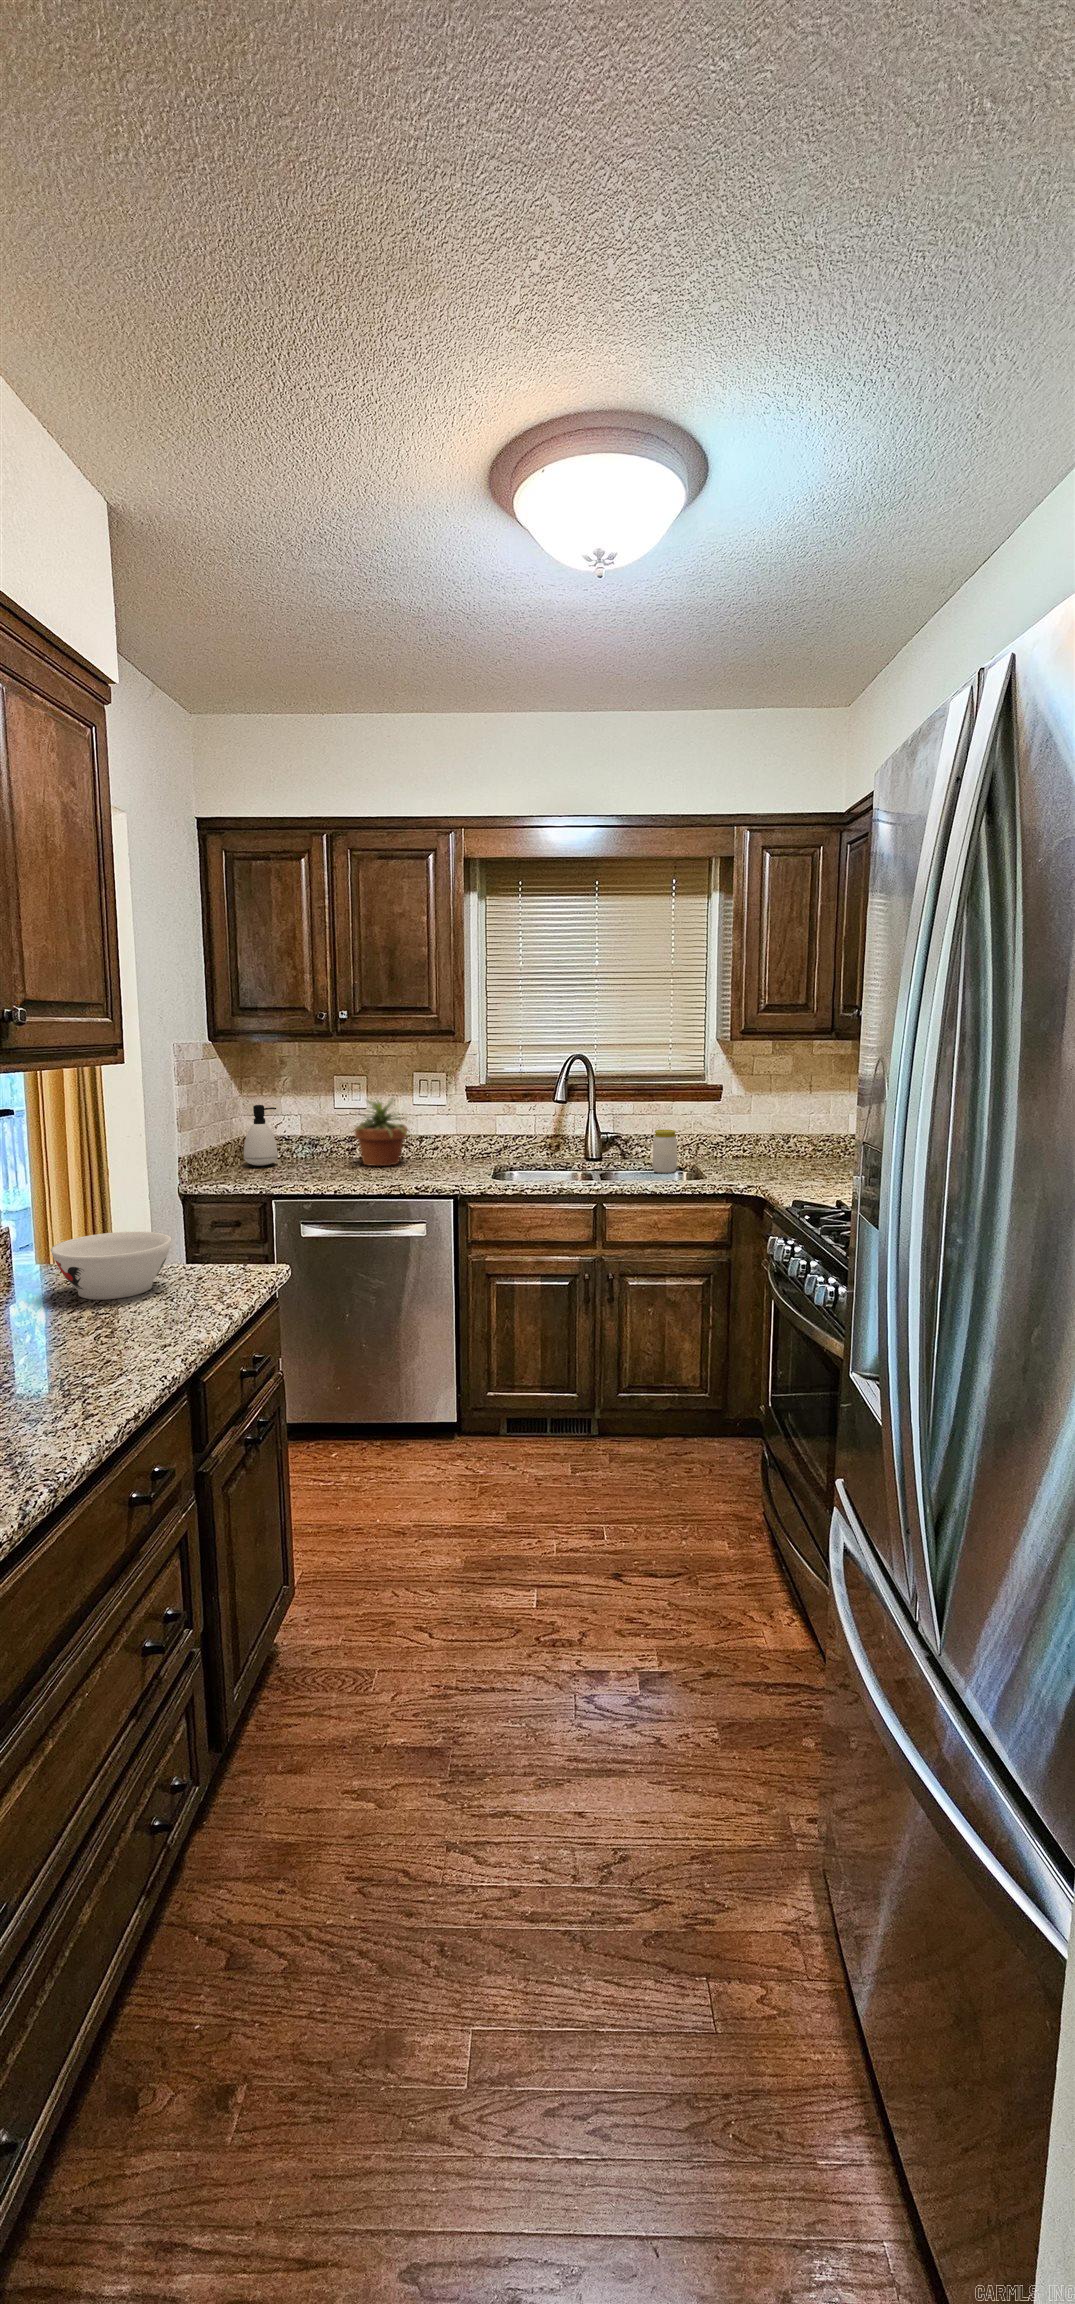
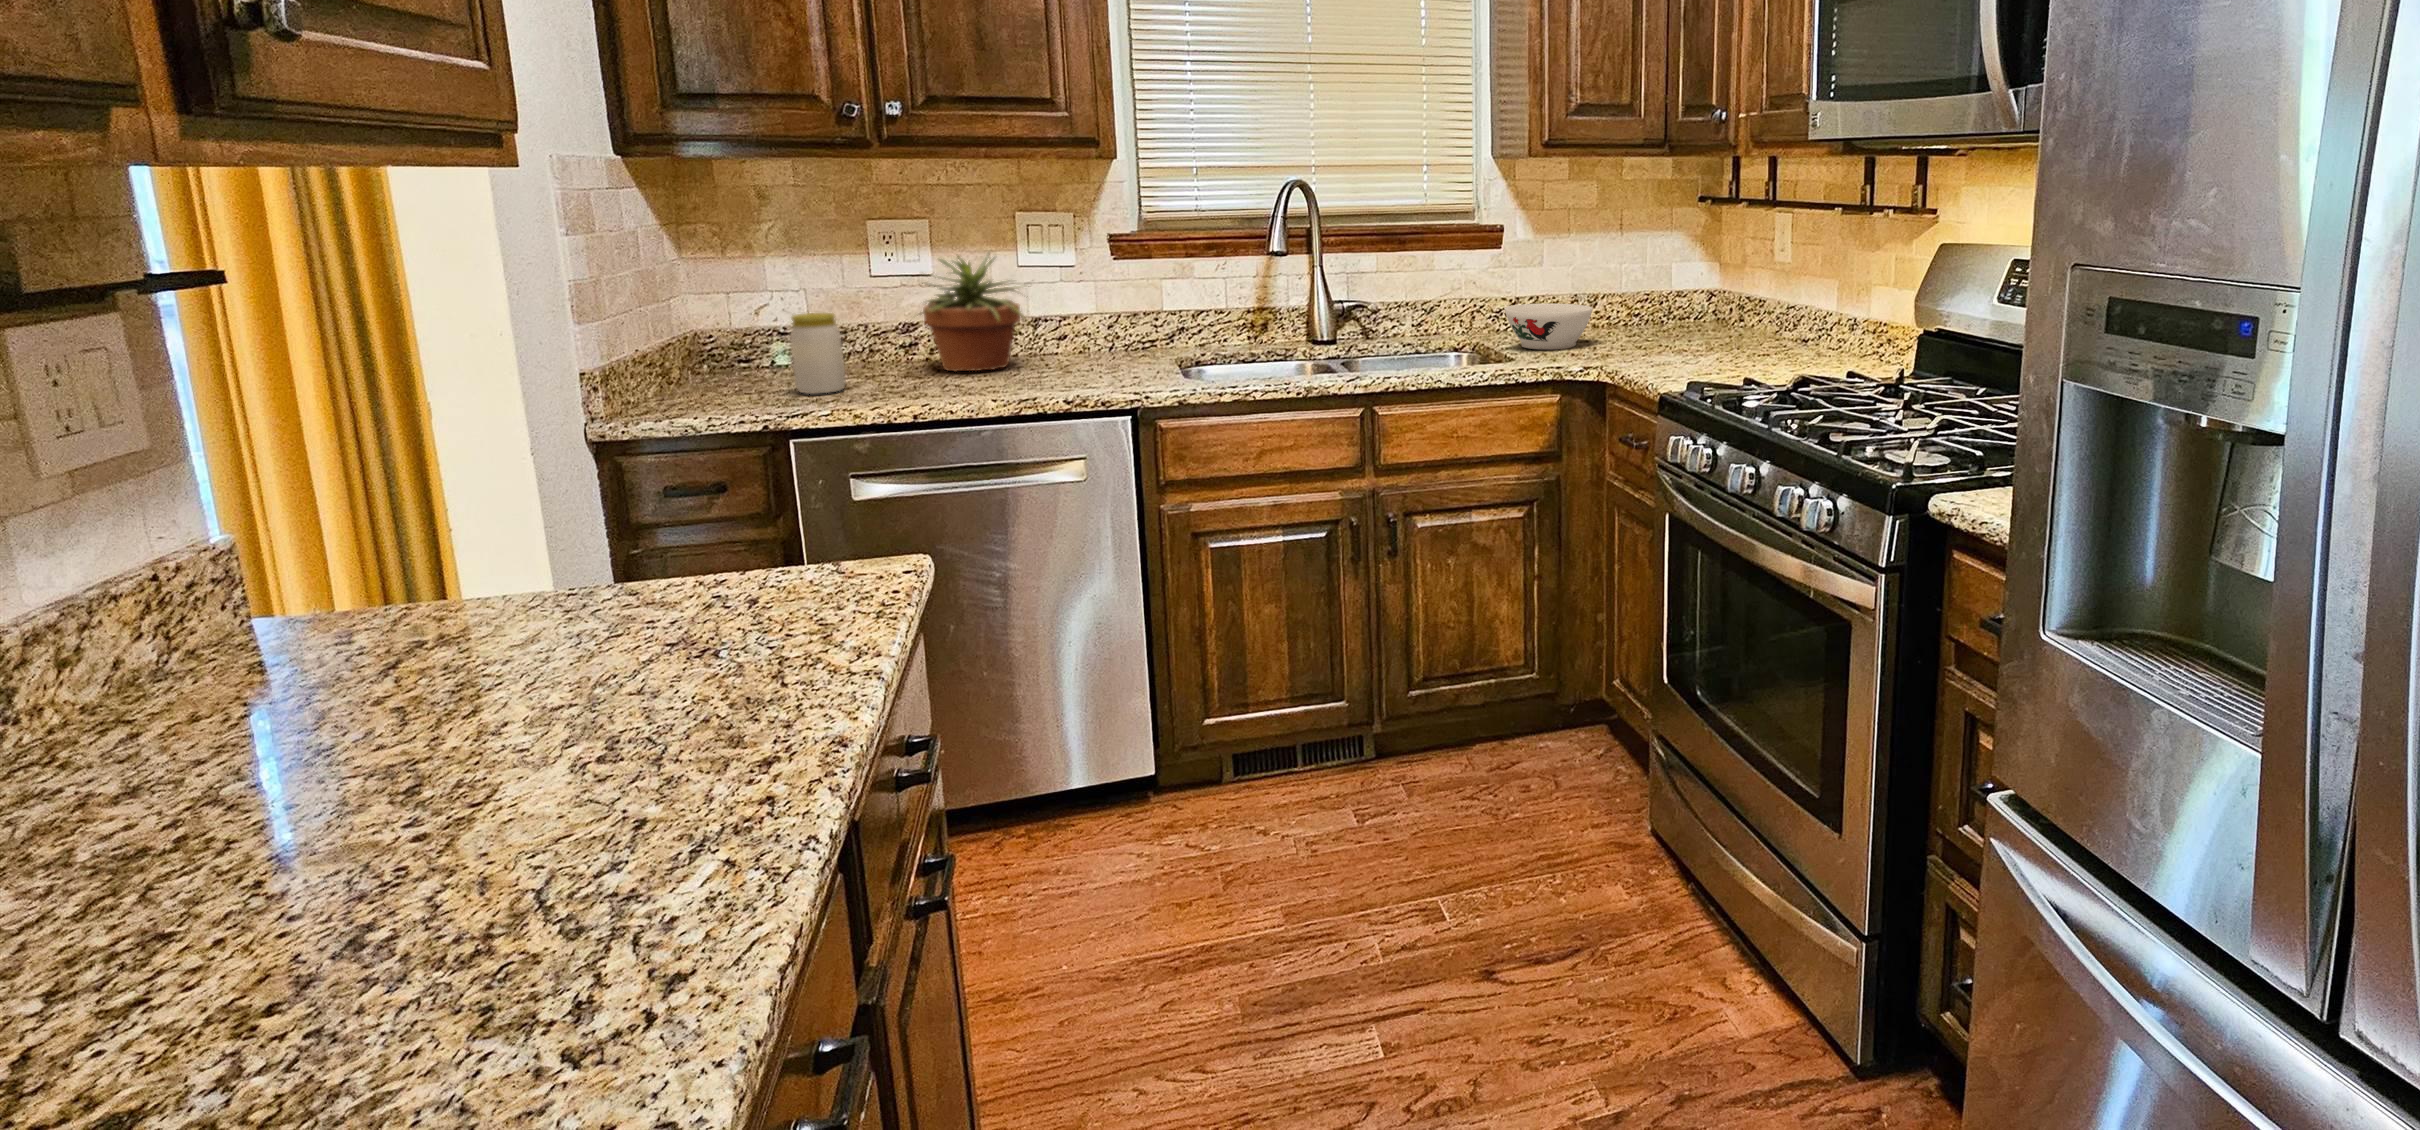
soap dispenser: present [244,1105,278,1166] -> none [707,273,776,382]
jar: present [653,1130,677,1173] -> present [790,313,846,394]
bowl: present [51,1231,172,1300] -> present [1504,303,1593,350]

